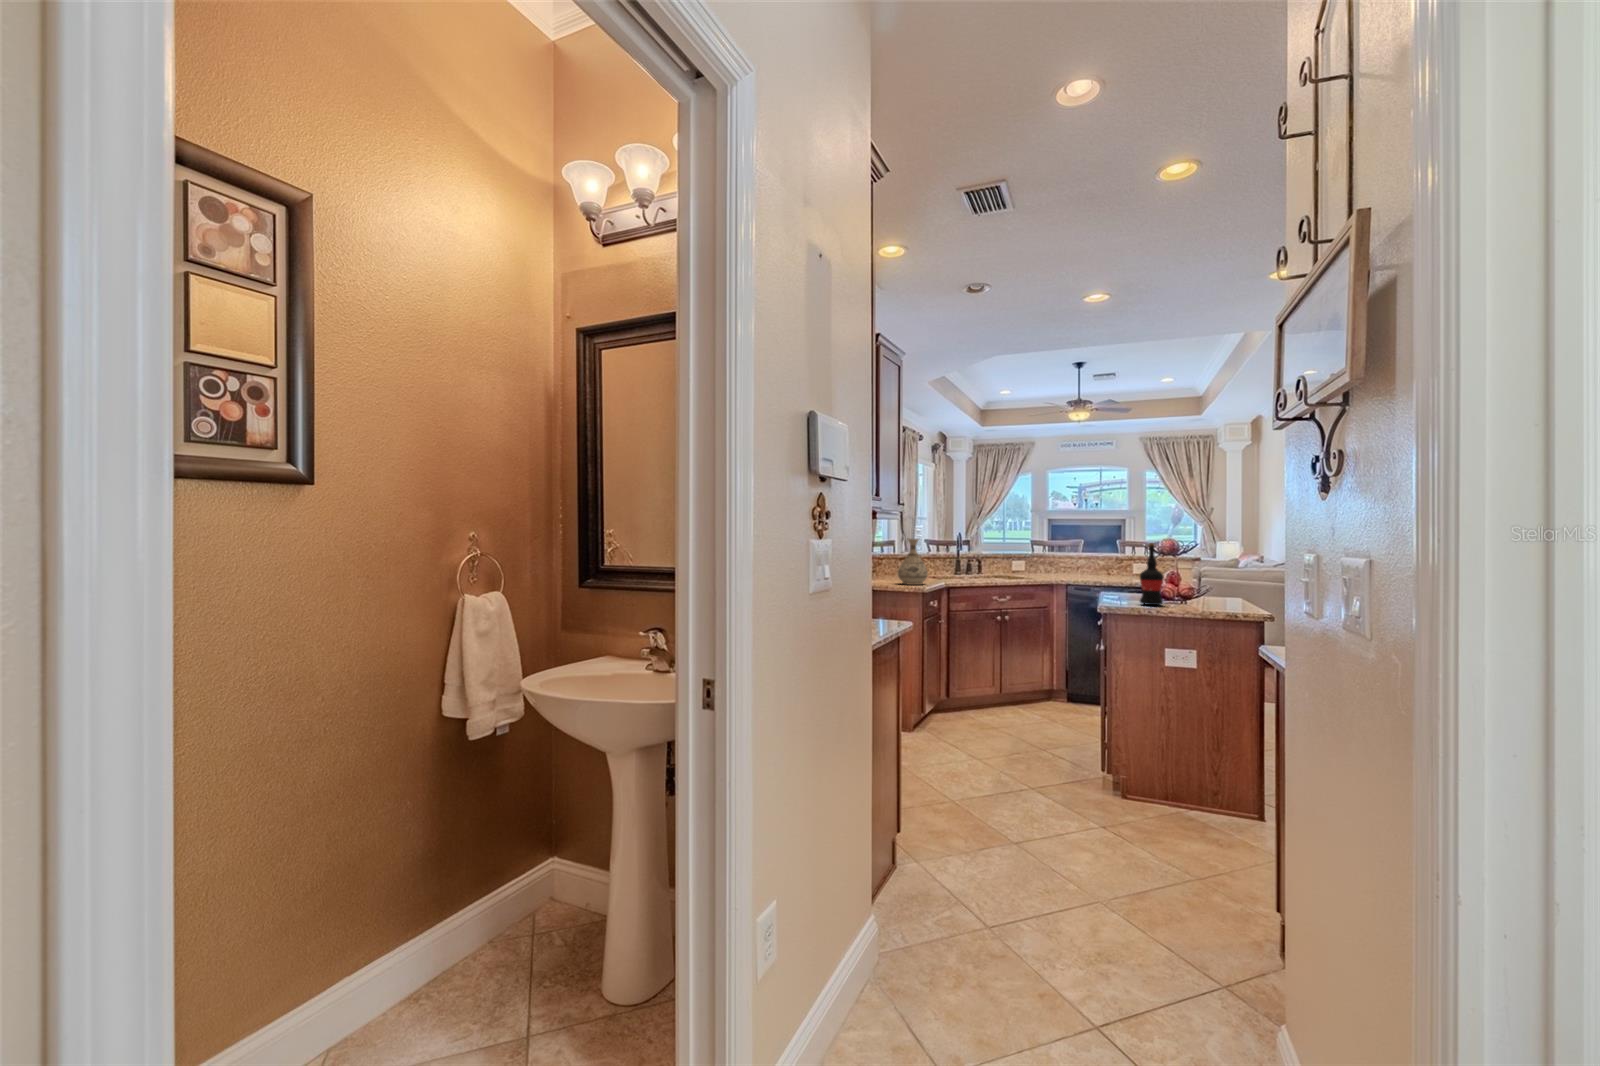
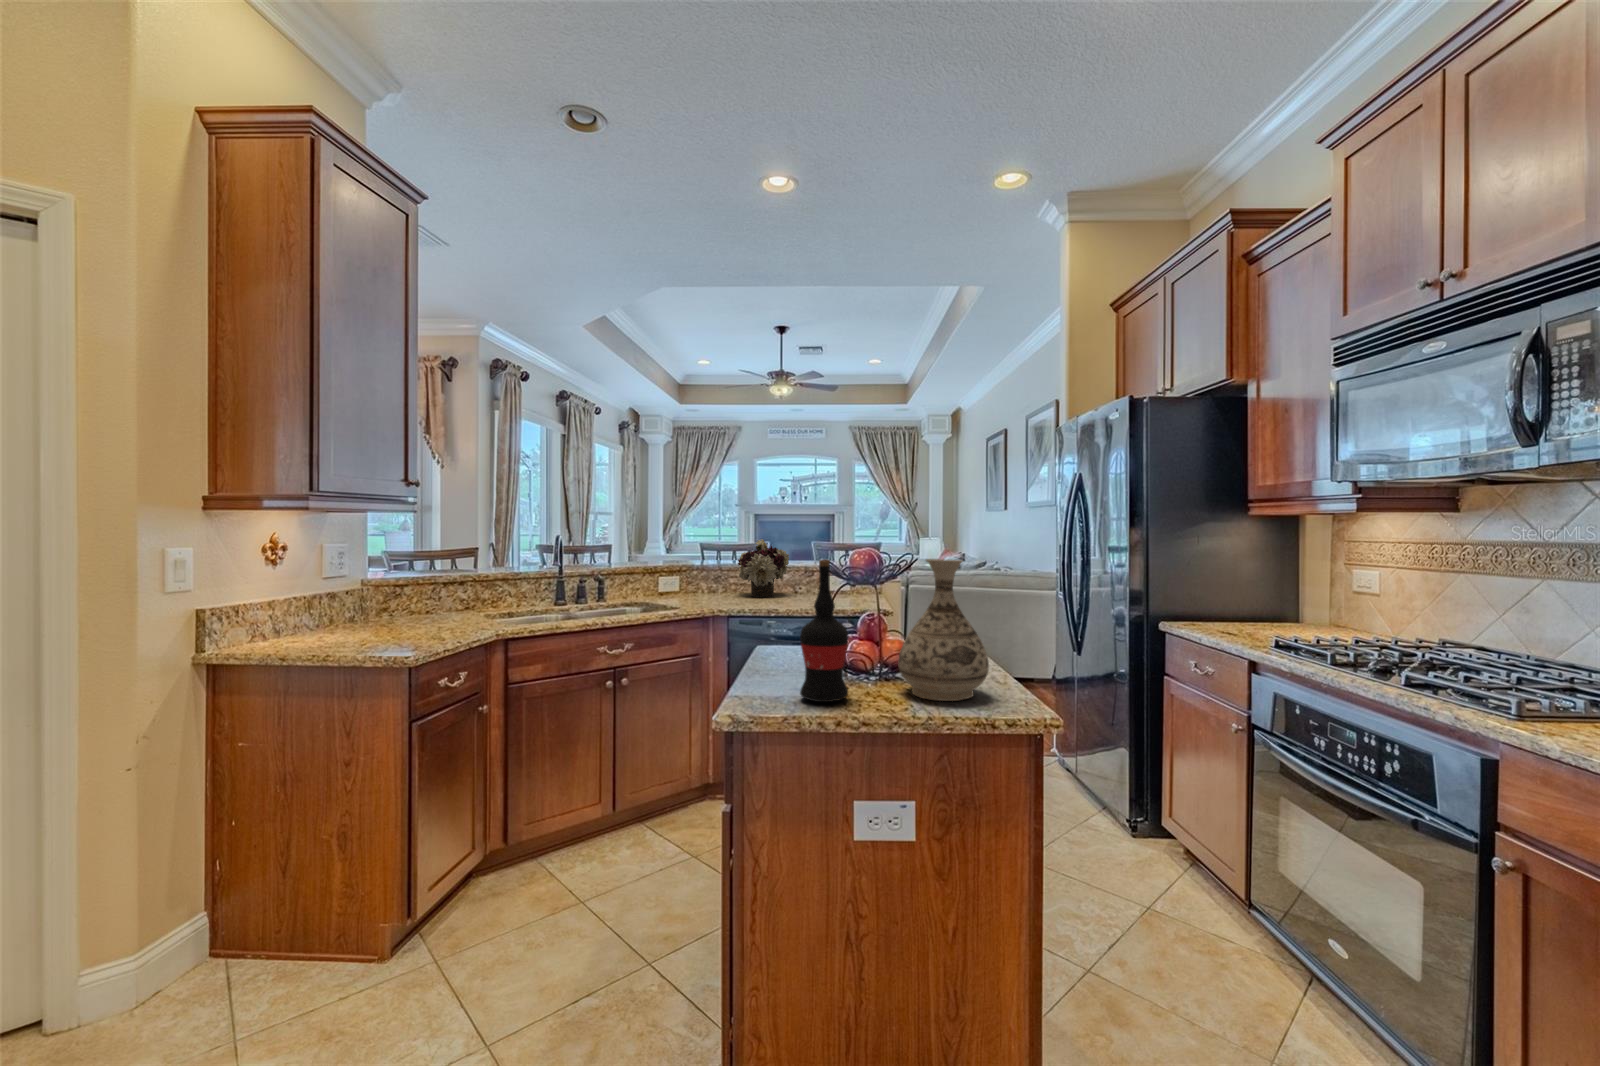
flower arrangement: none [1066,537,1106,577] -> present [738,539,789,597]
vase: present [898,539,928,585] -> present [899,559,989,701]

